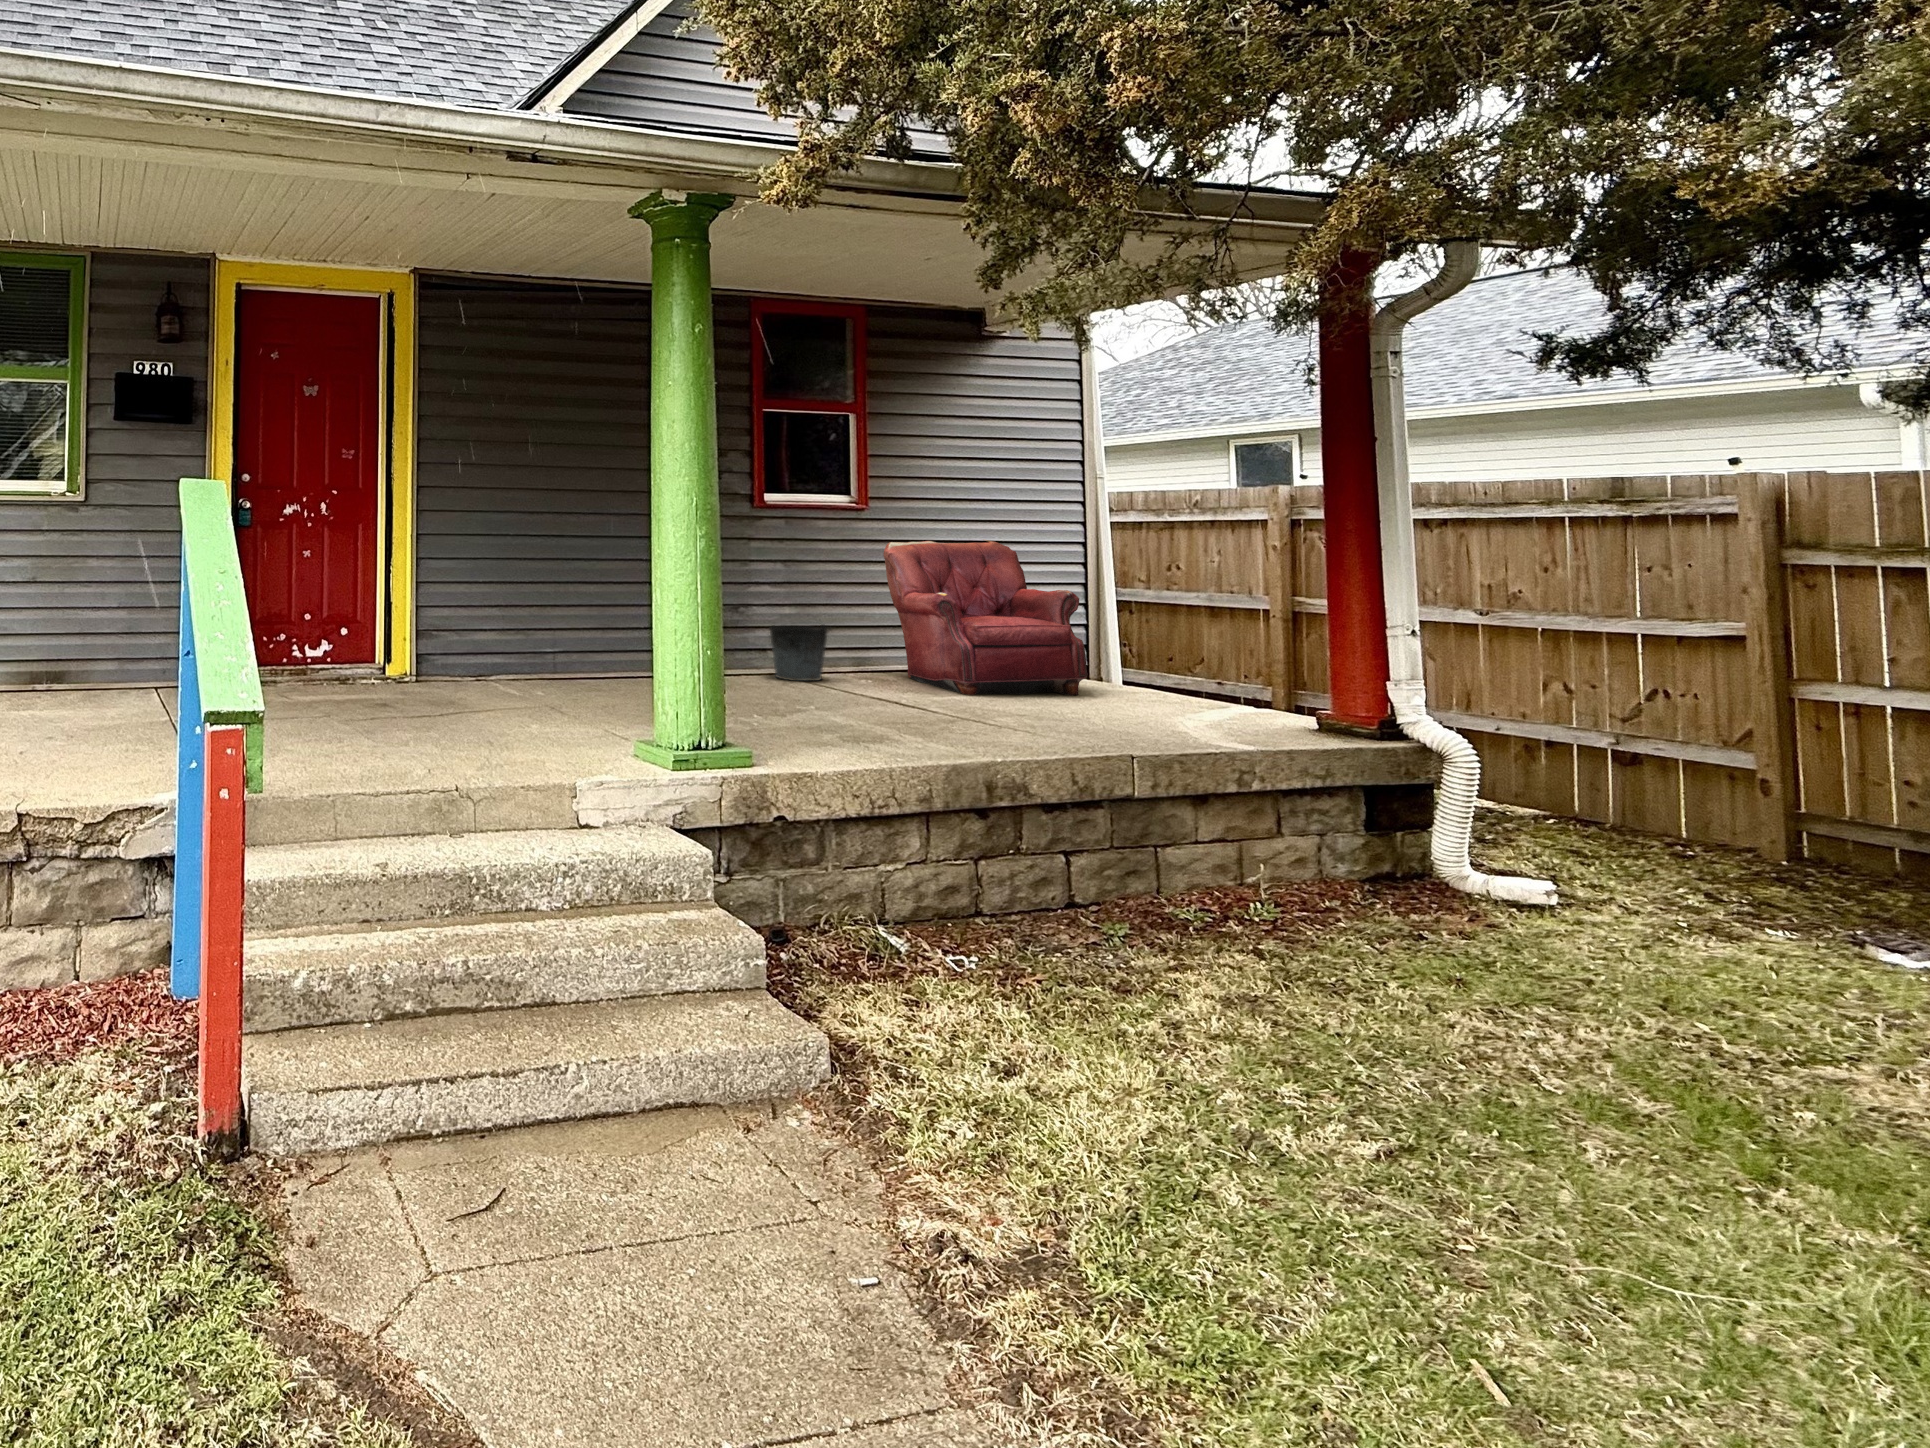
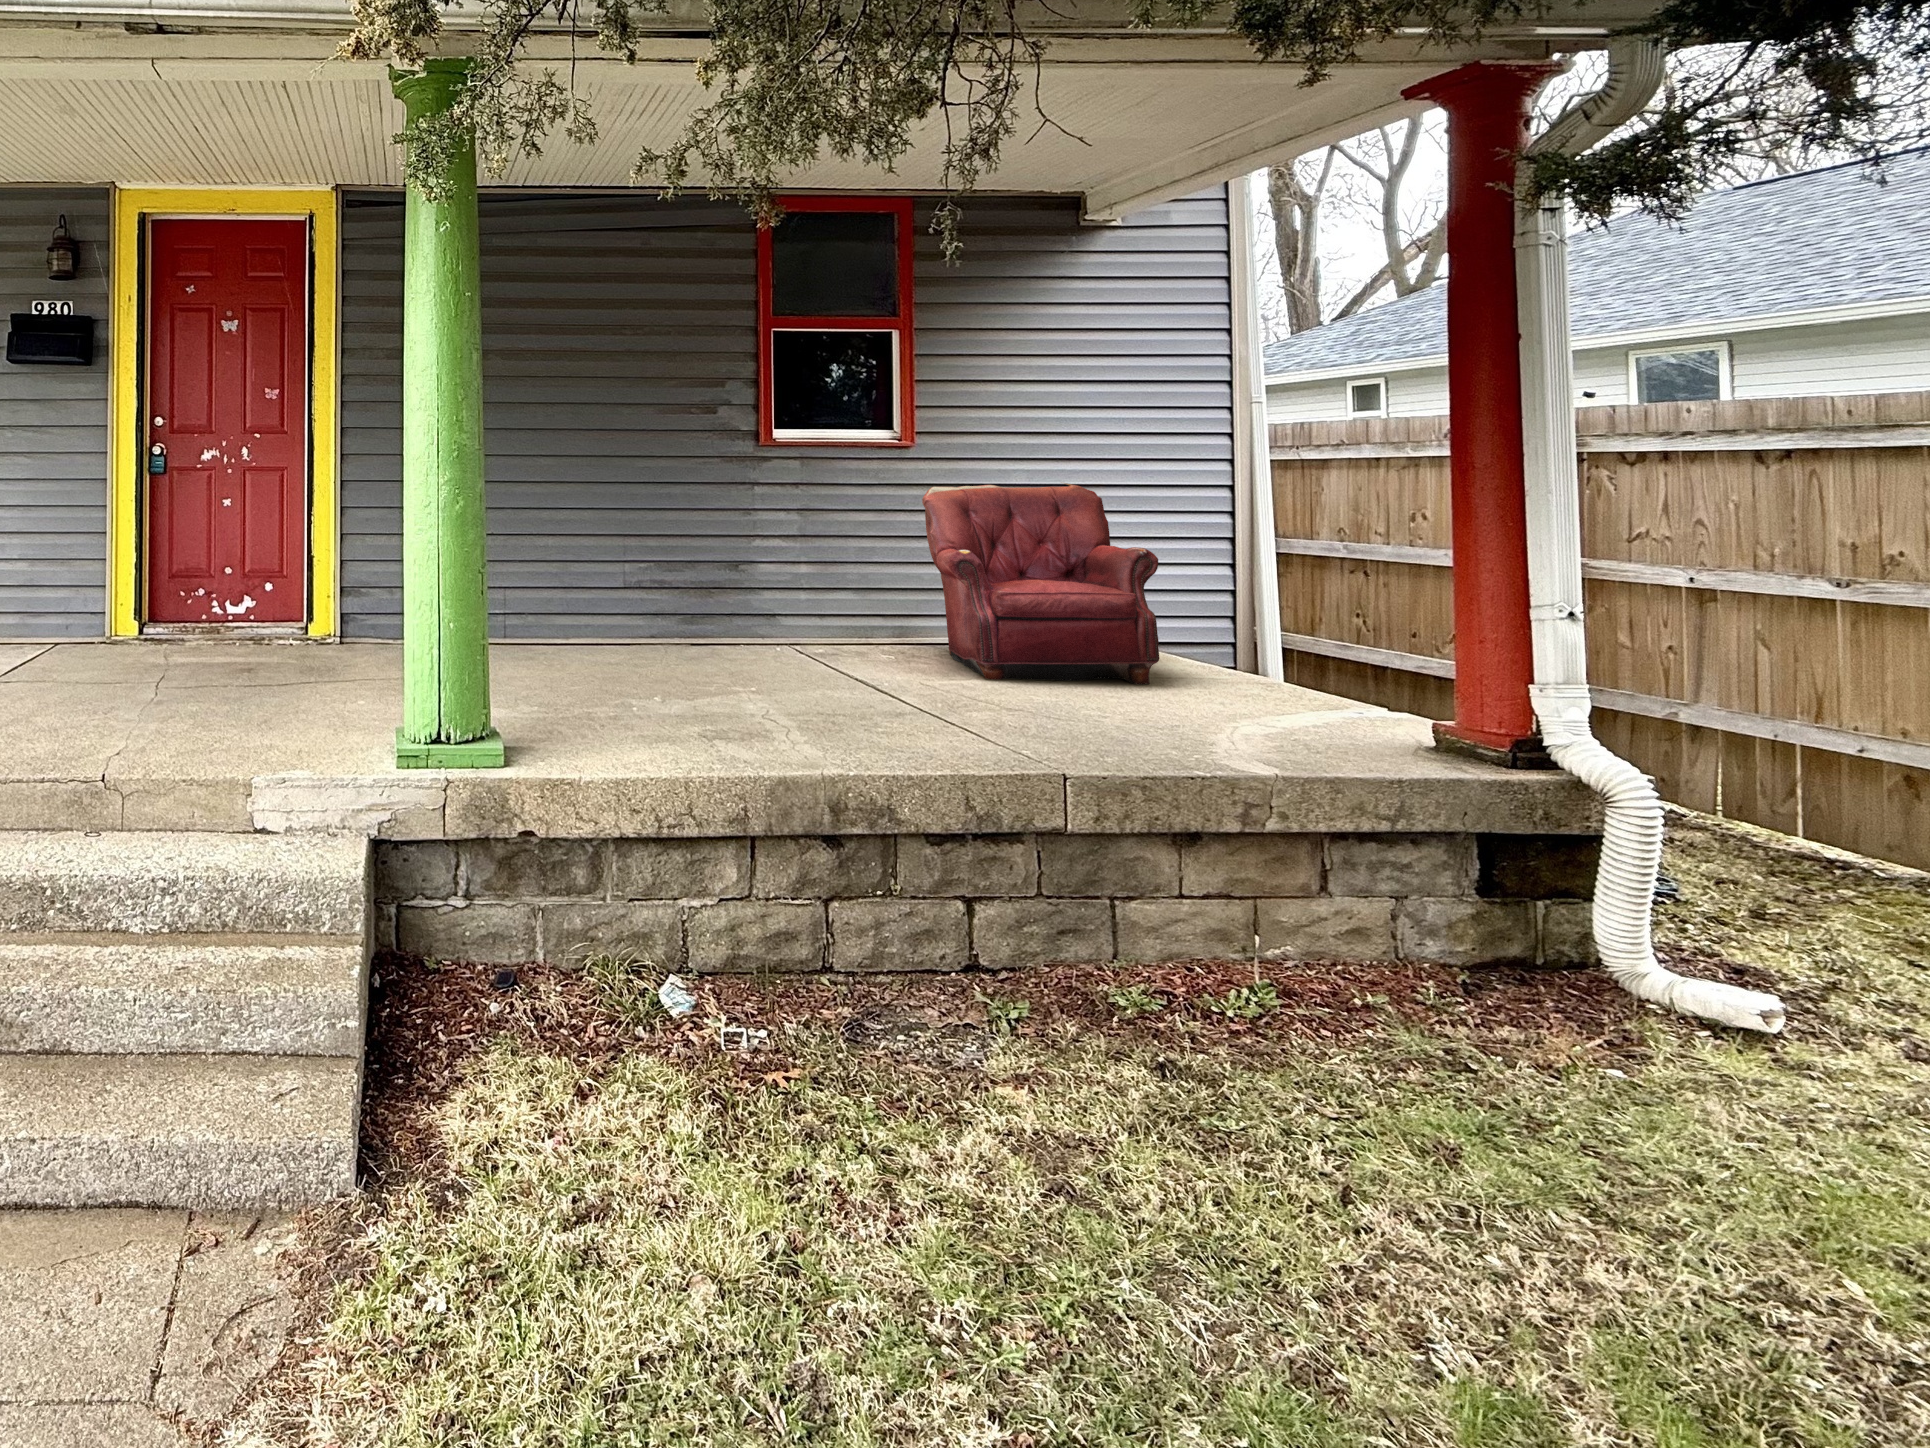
bucket: present [770,625,830,681] -> none [764,586,843,656]

